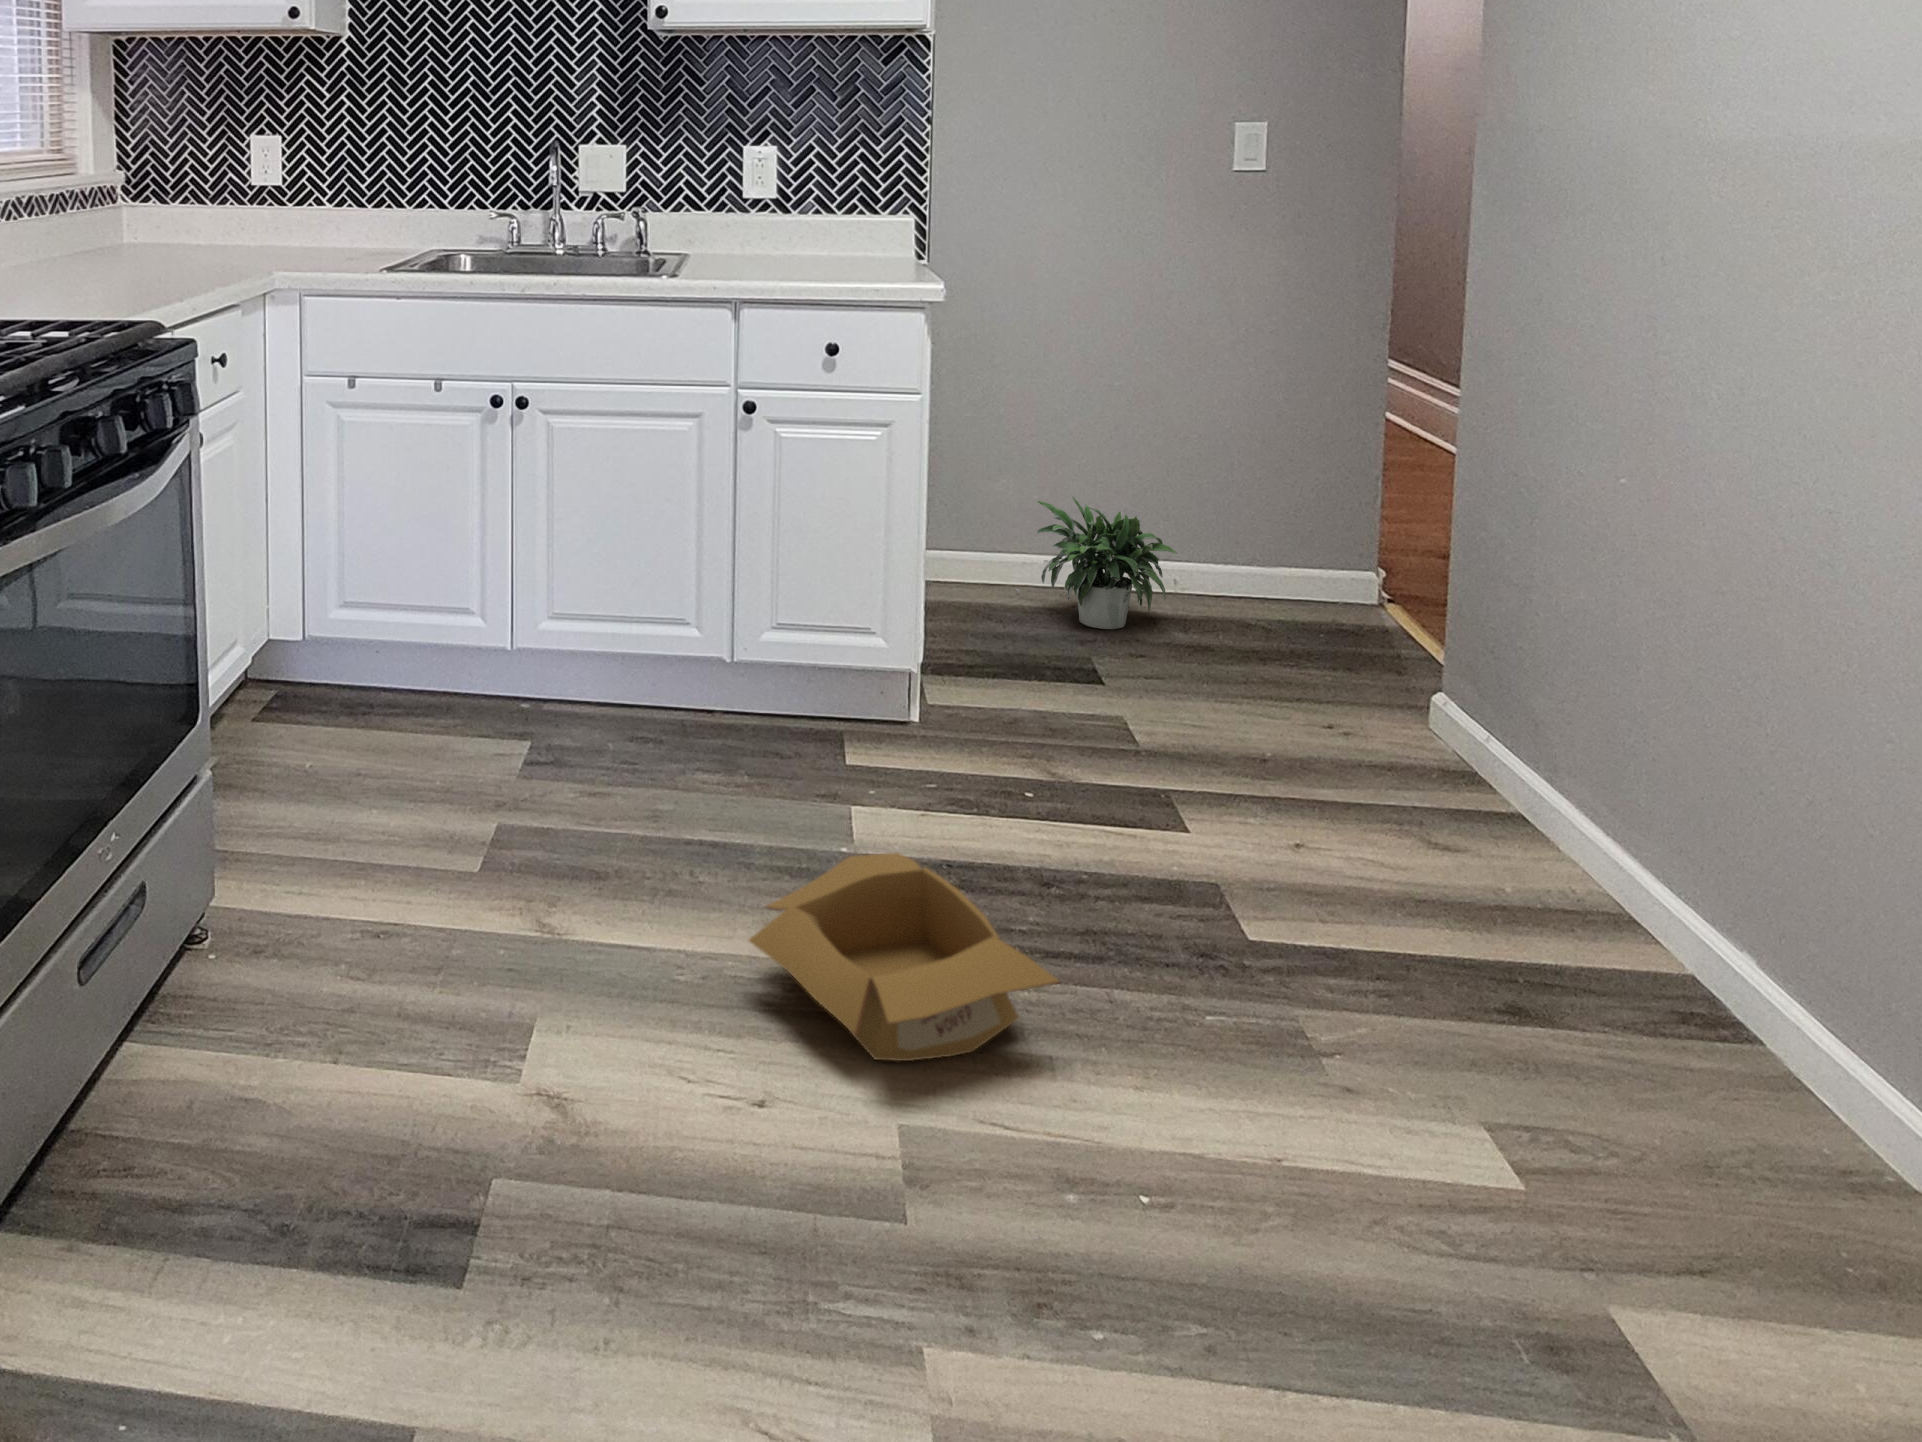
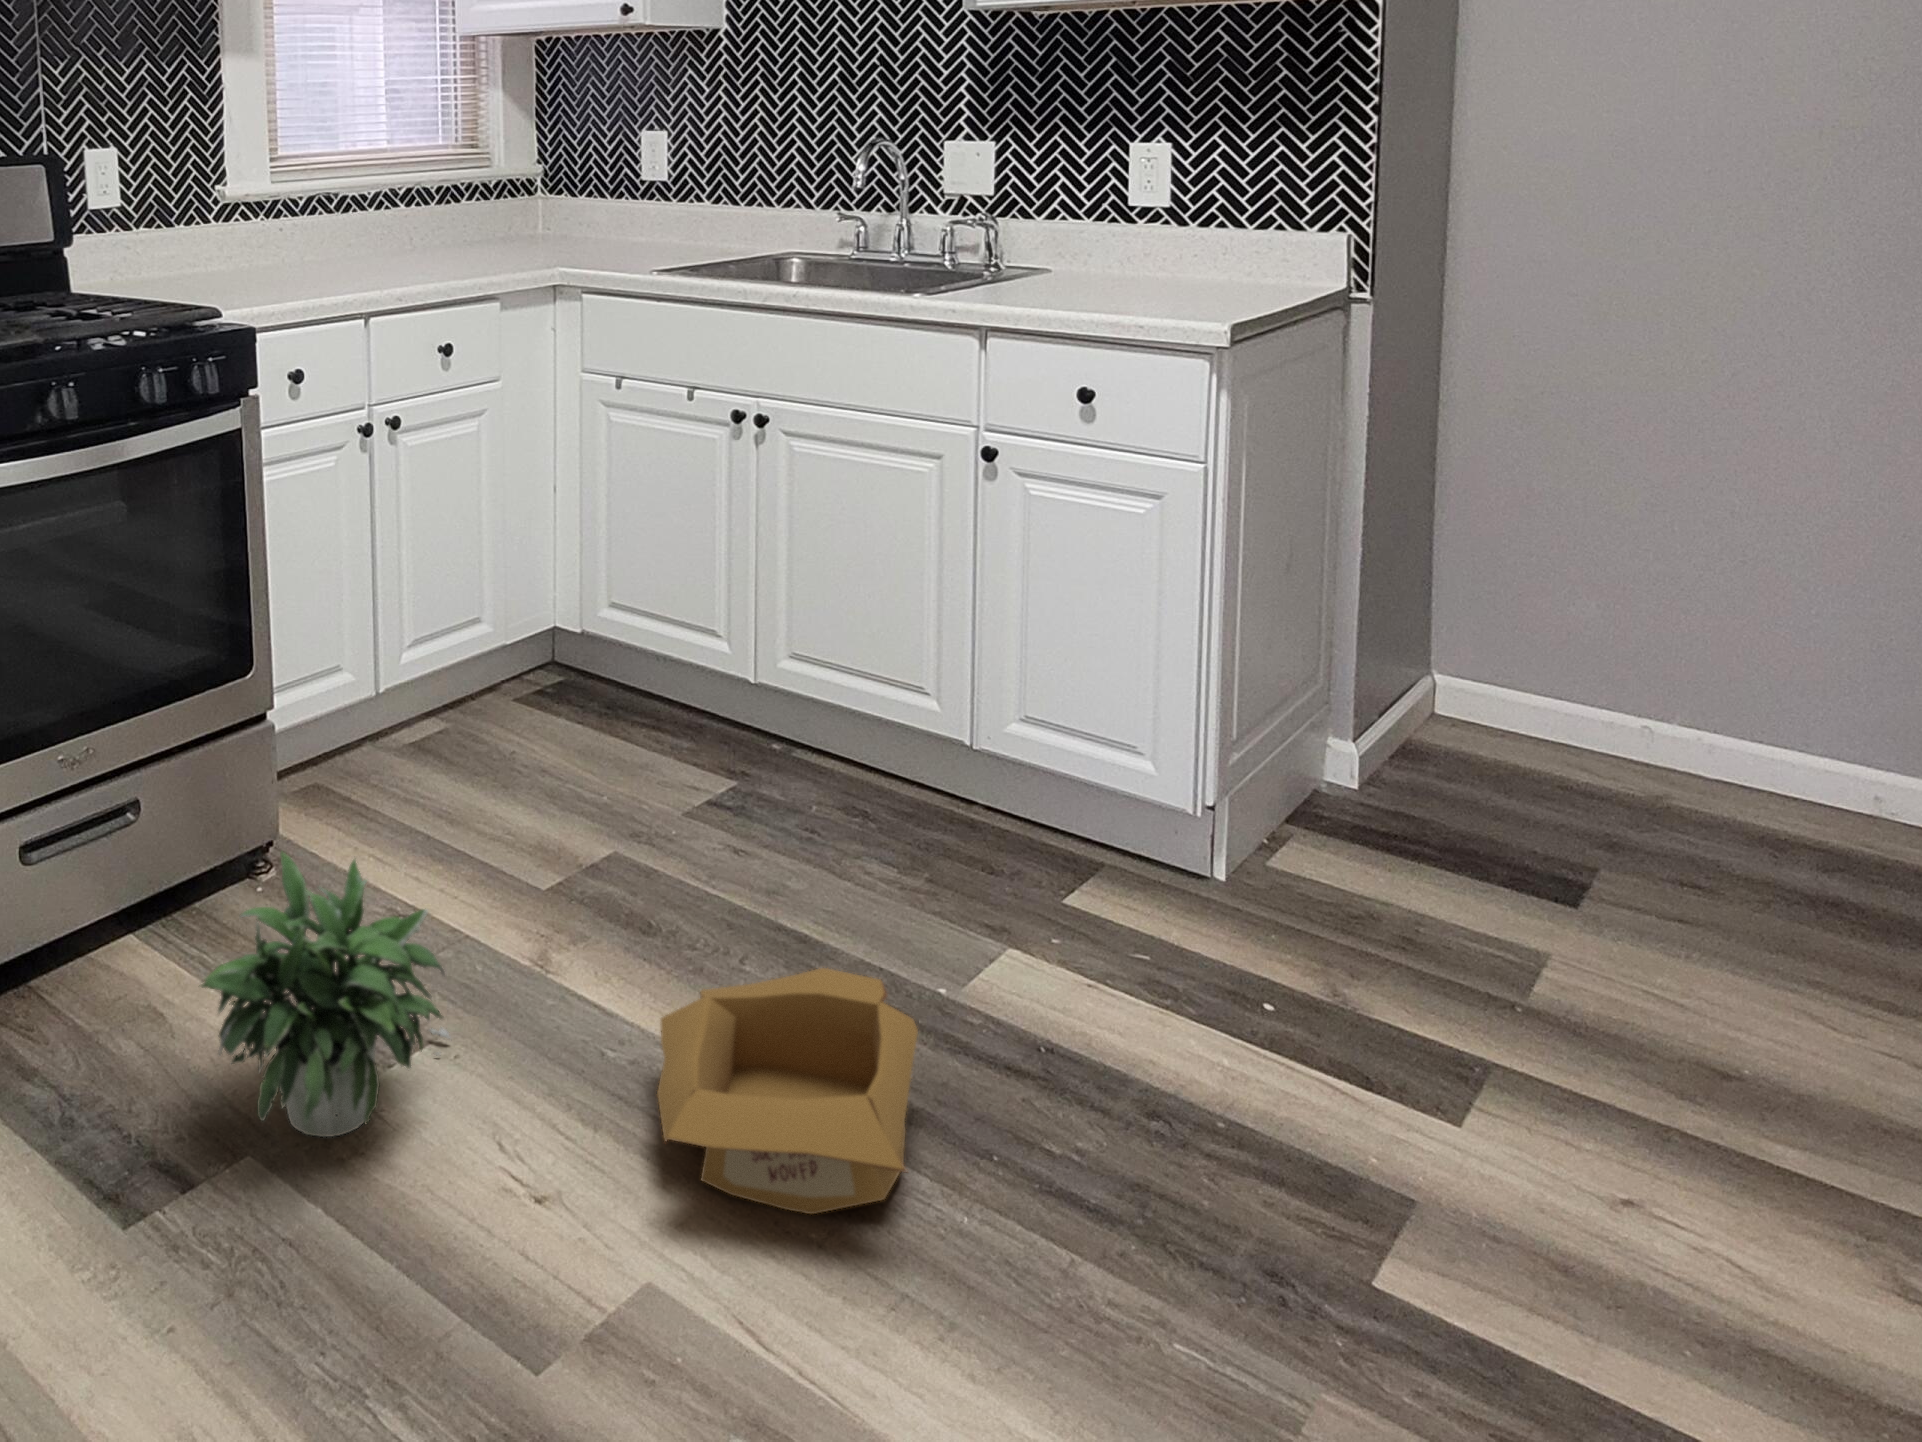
potted plant: present [1015,497,1177,629] -> present [201,852,450,1137]

